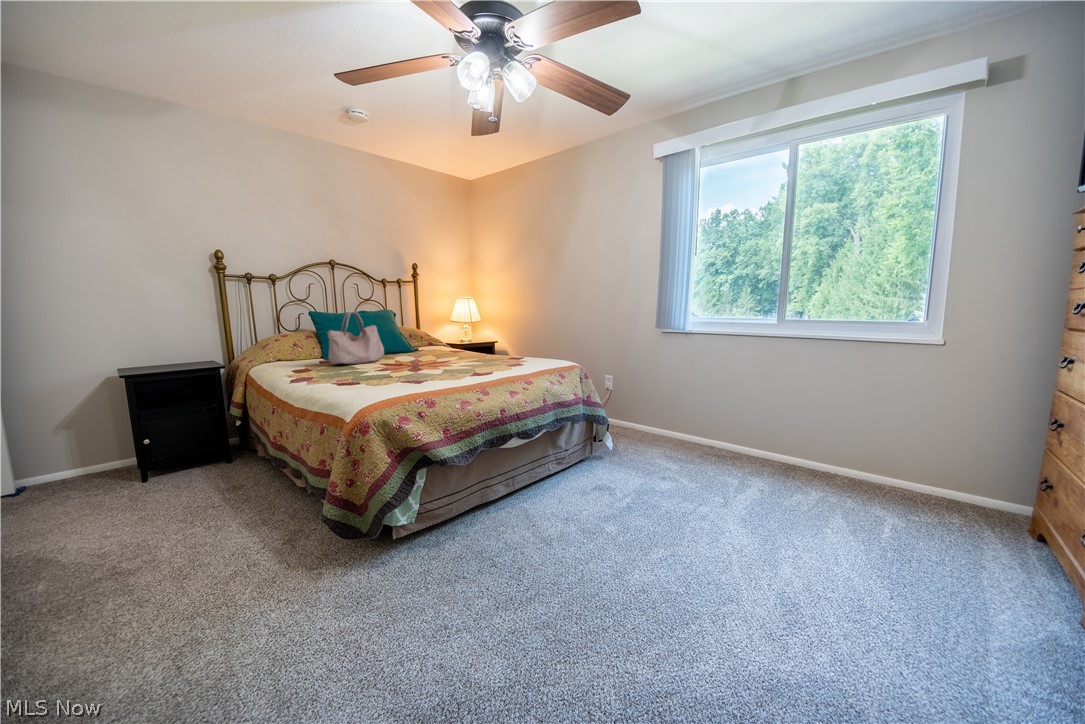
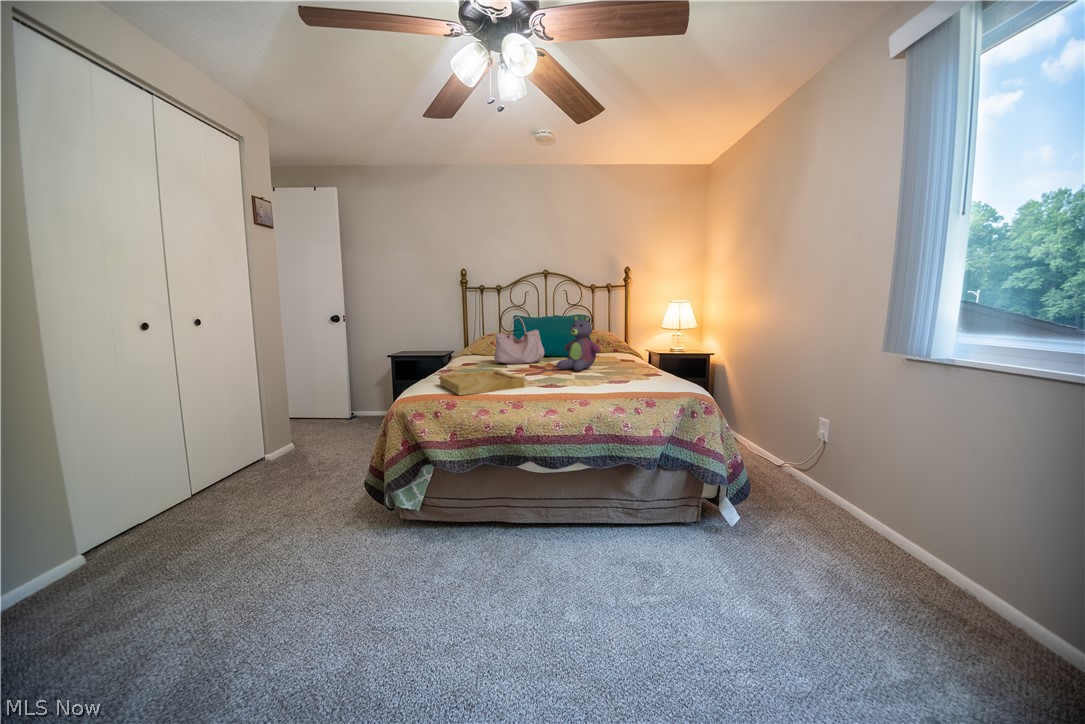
stuffed bear: none [424,309,467,362] -> present [557,316,601,371]
tray: none [358,367,458,392] -> present [440,371,524,395]

